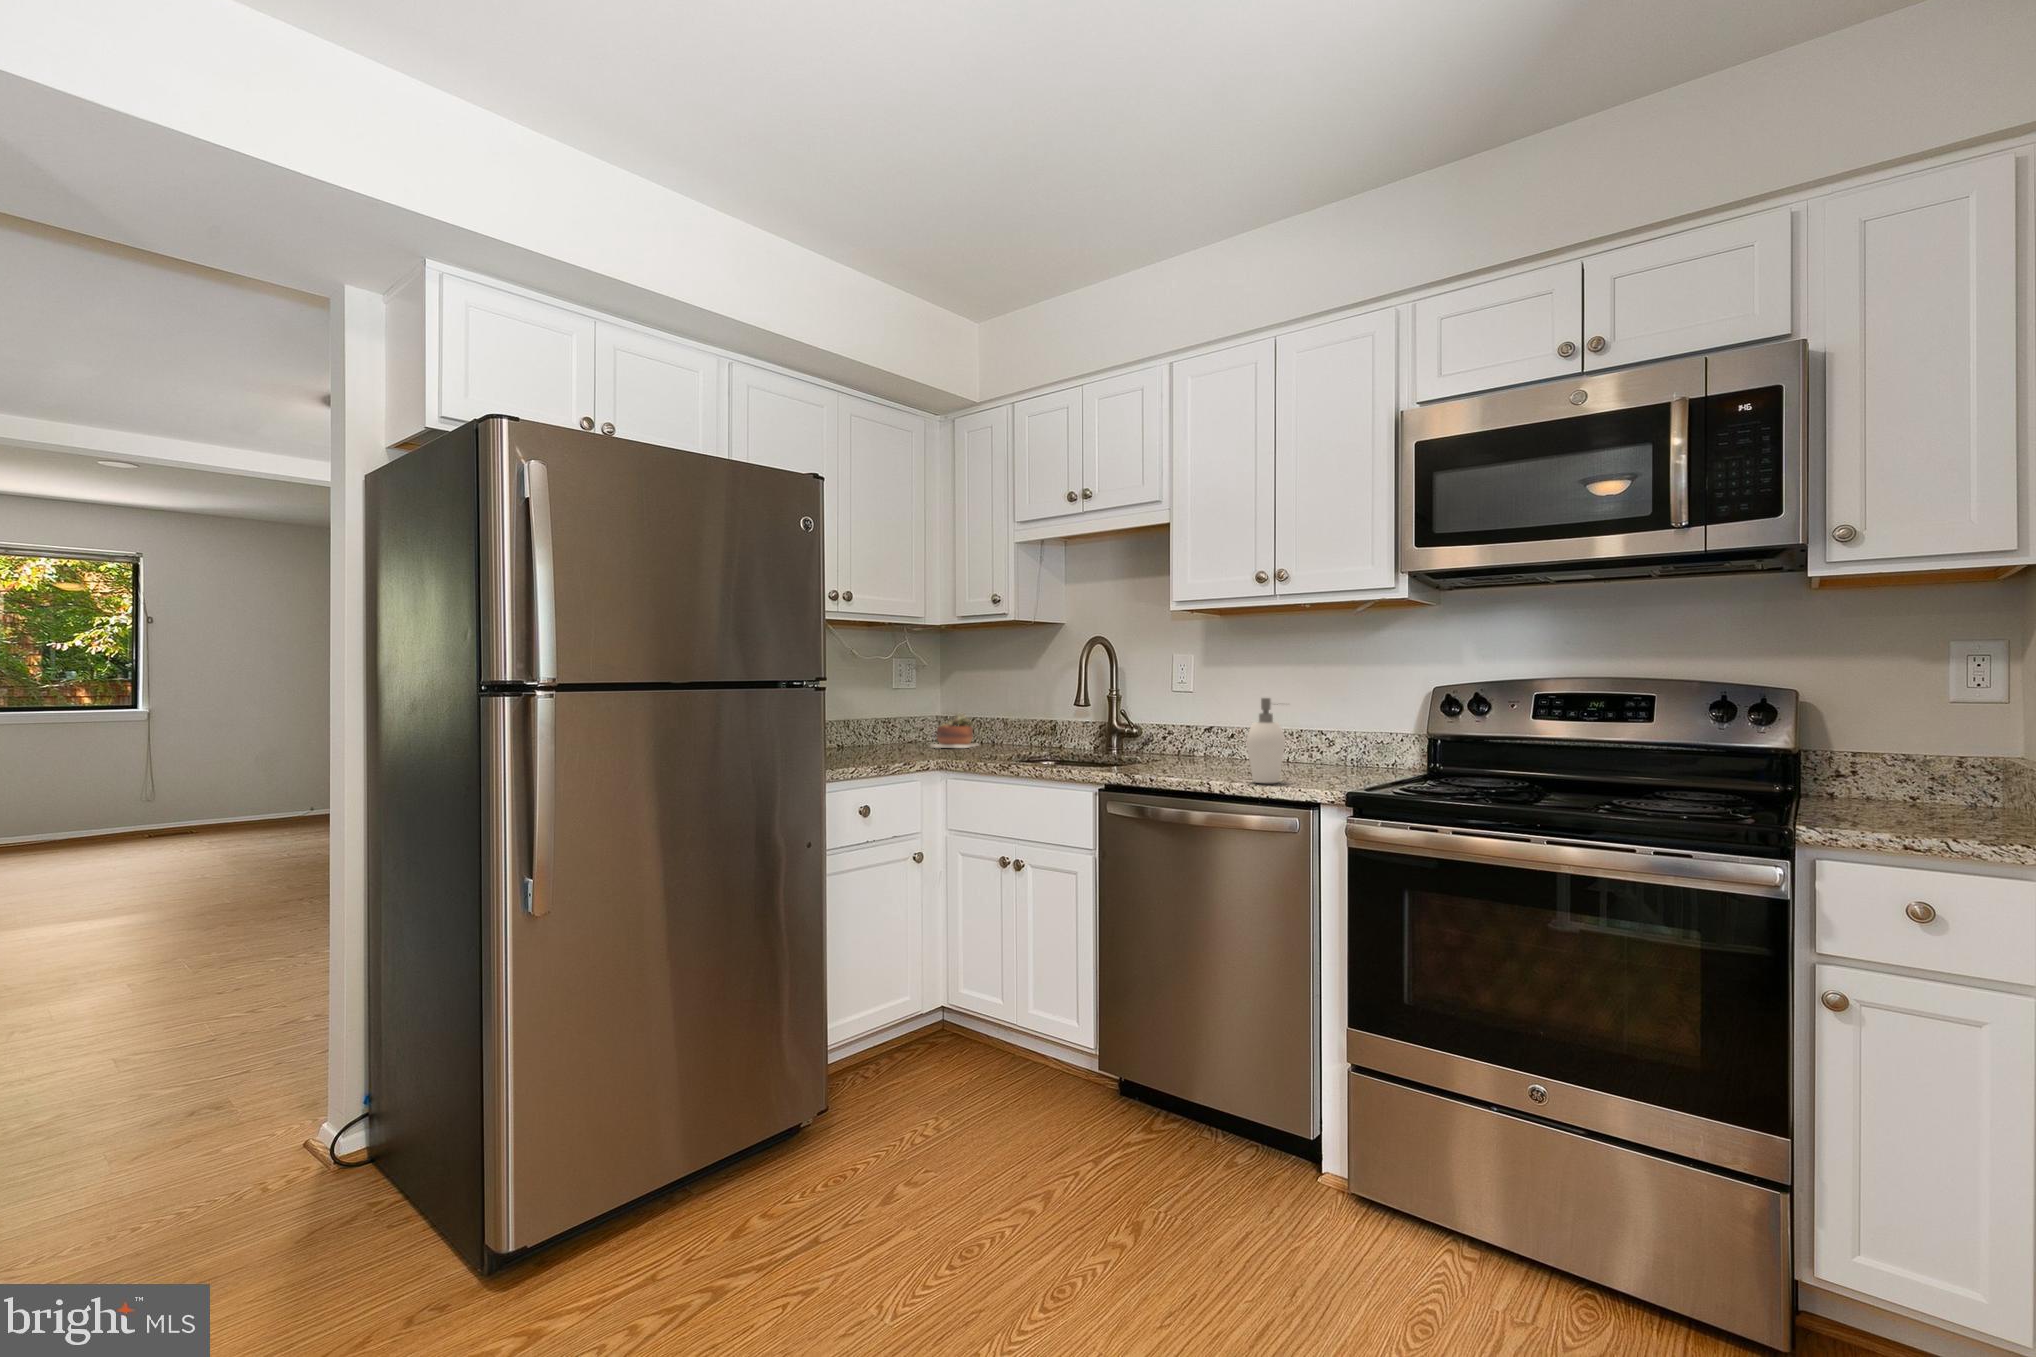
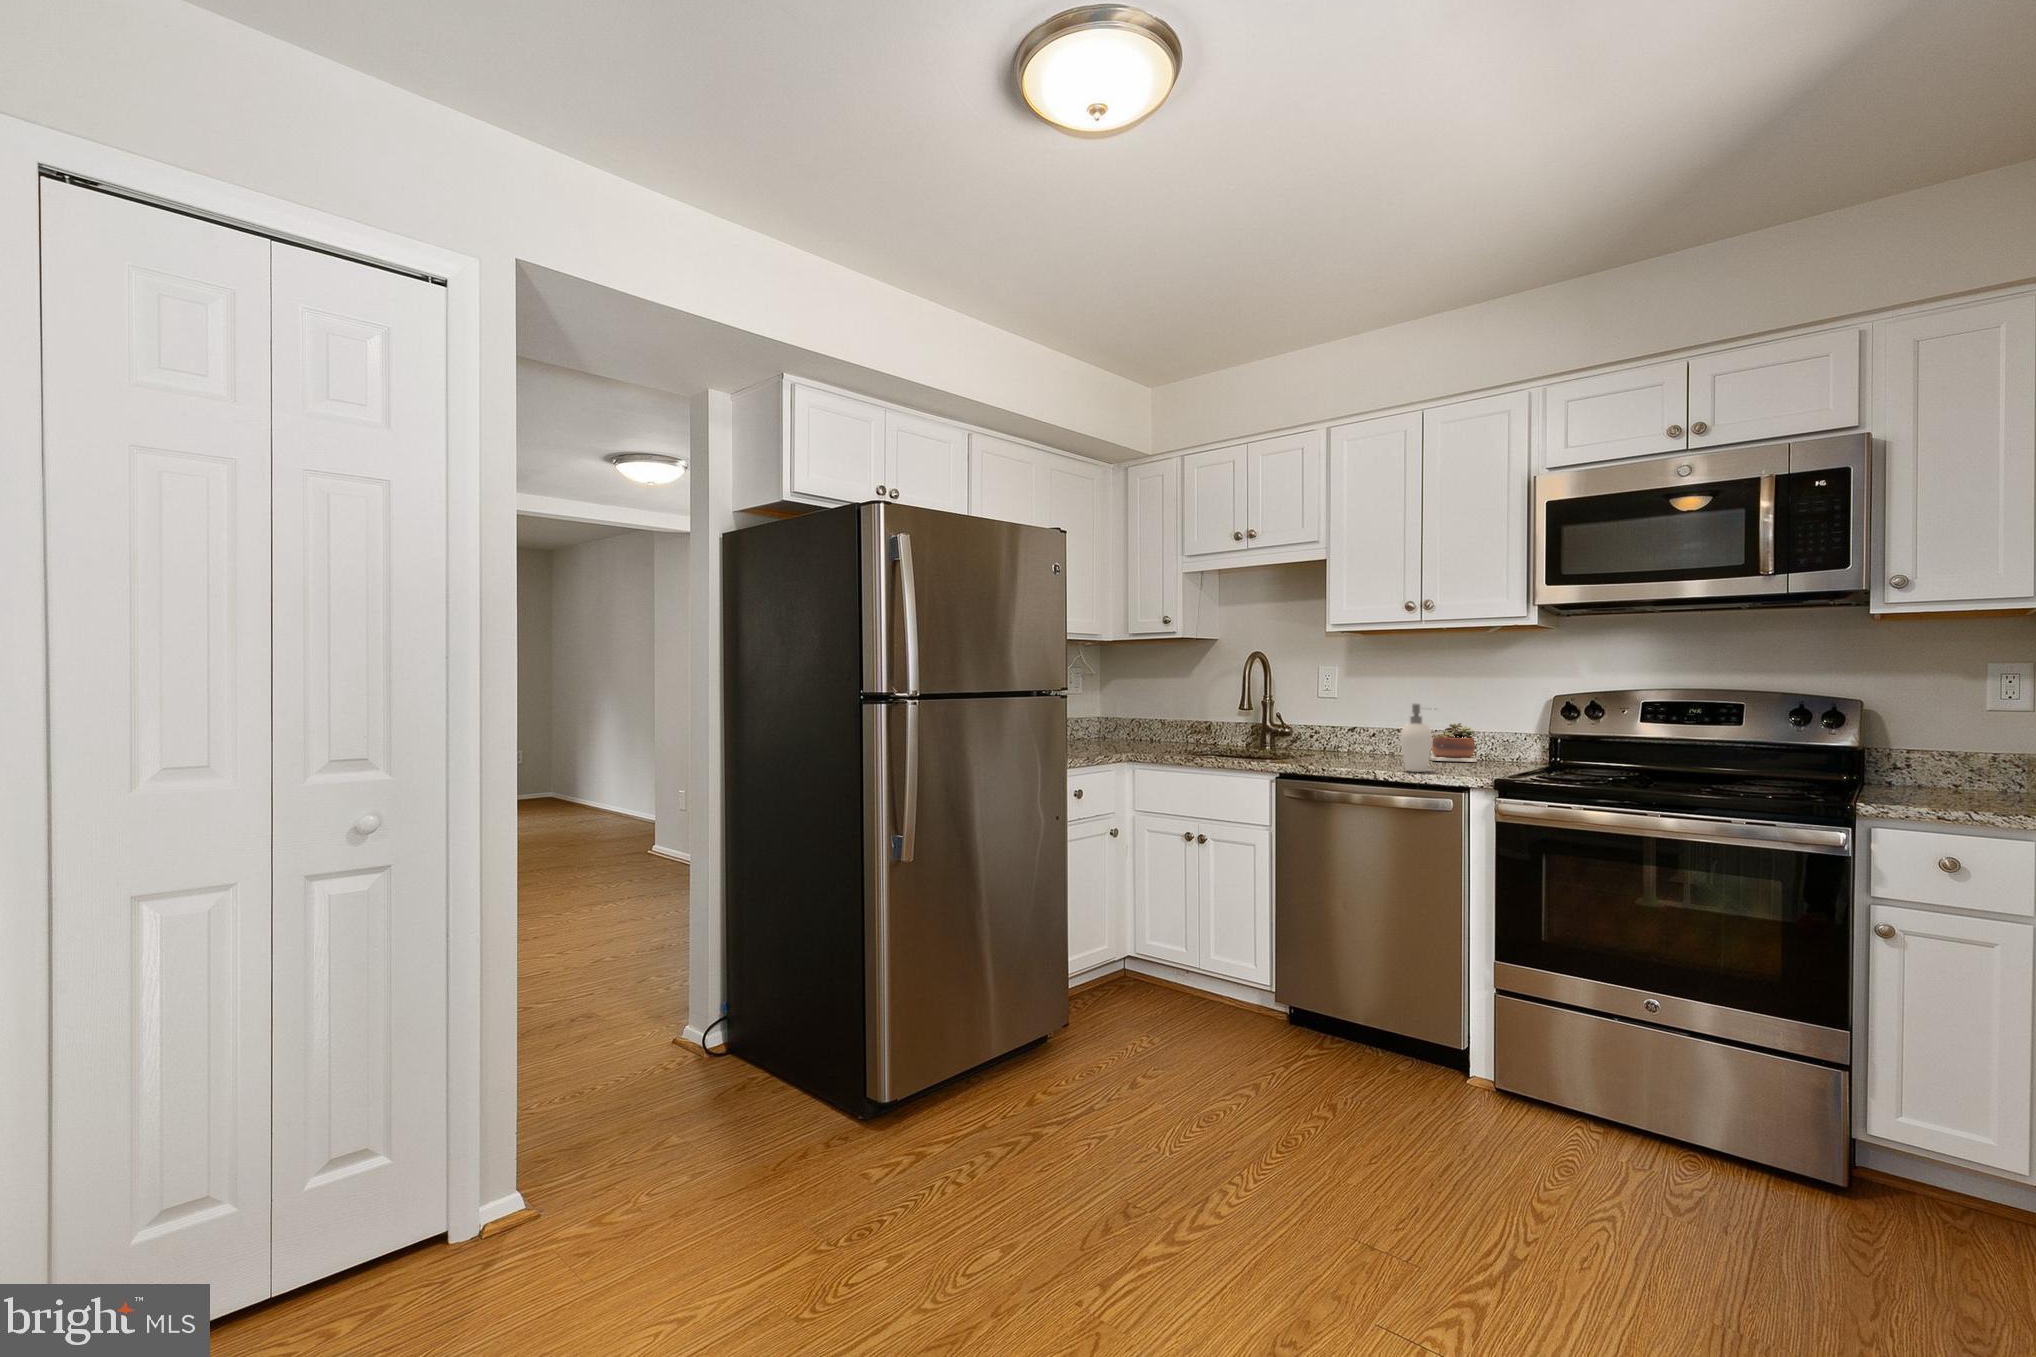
succulent plant: present [931,714,978,748] -> present [1430,723,1477,762]

